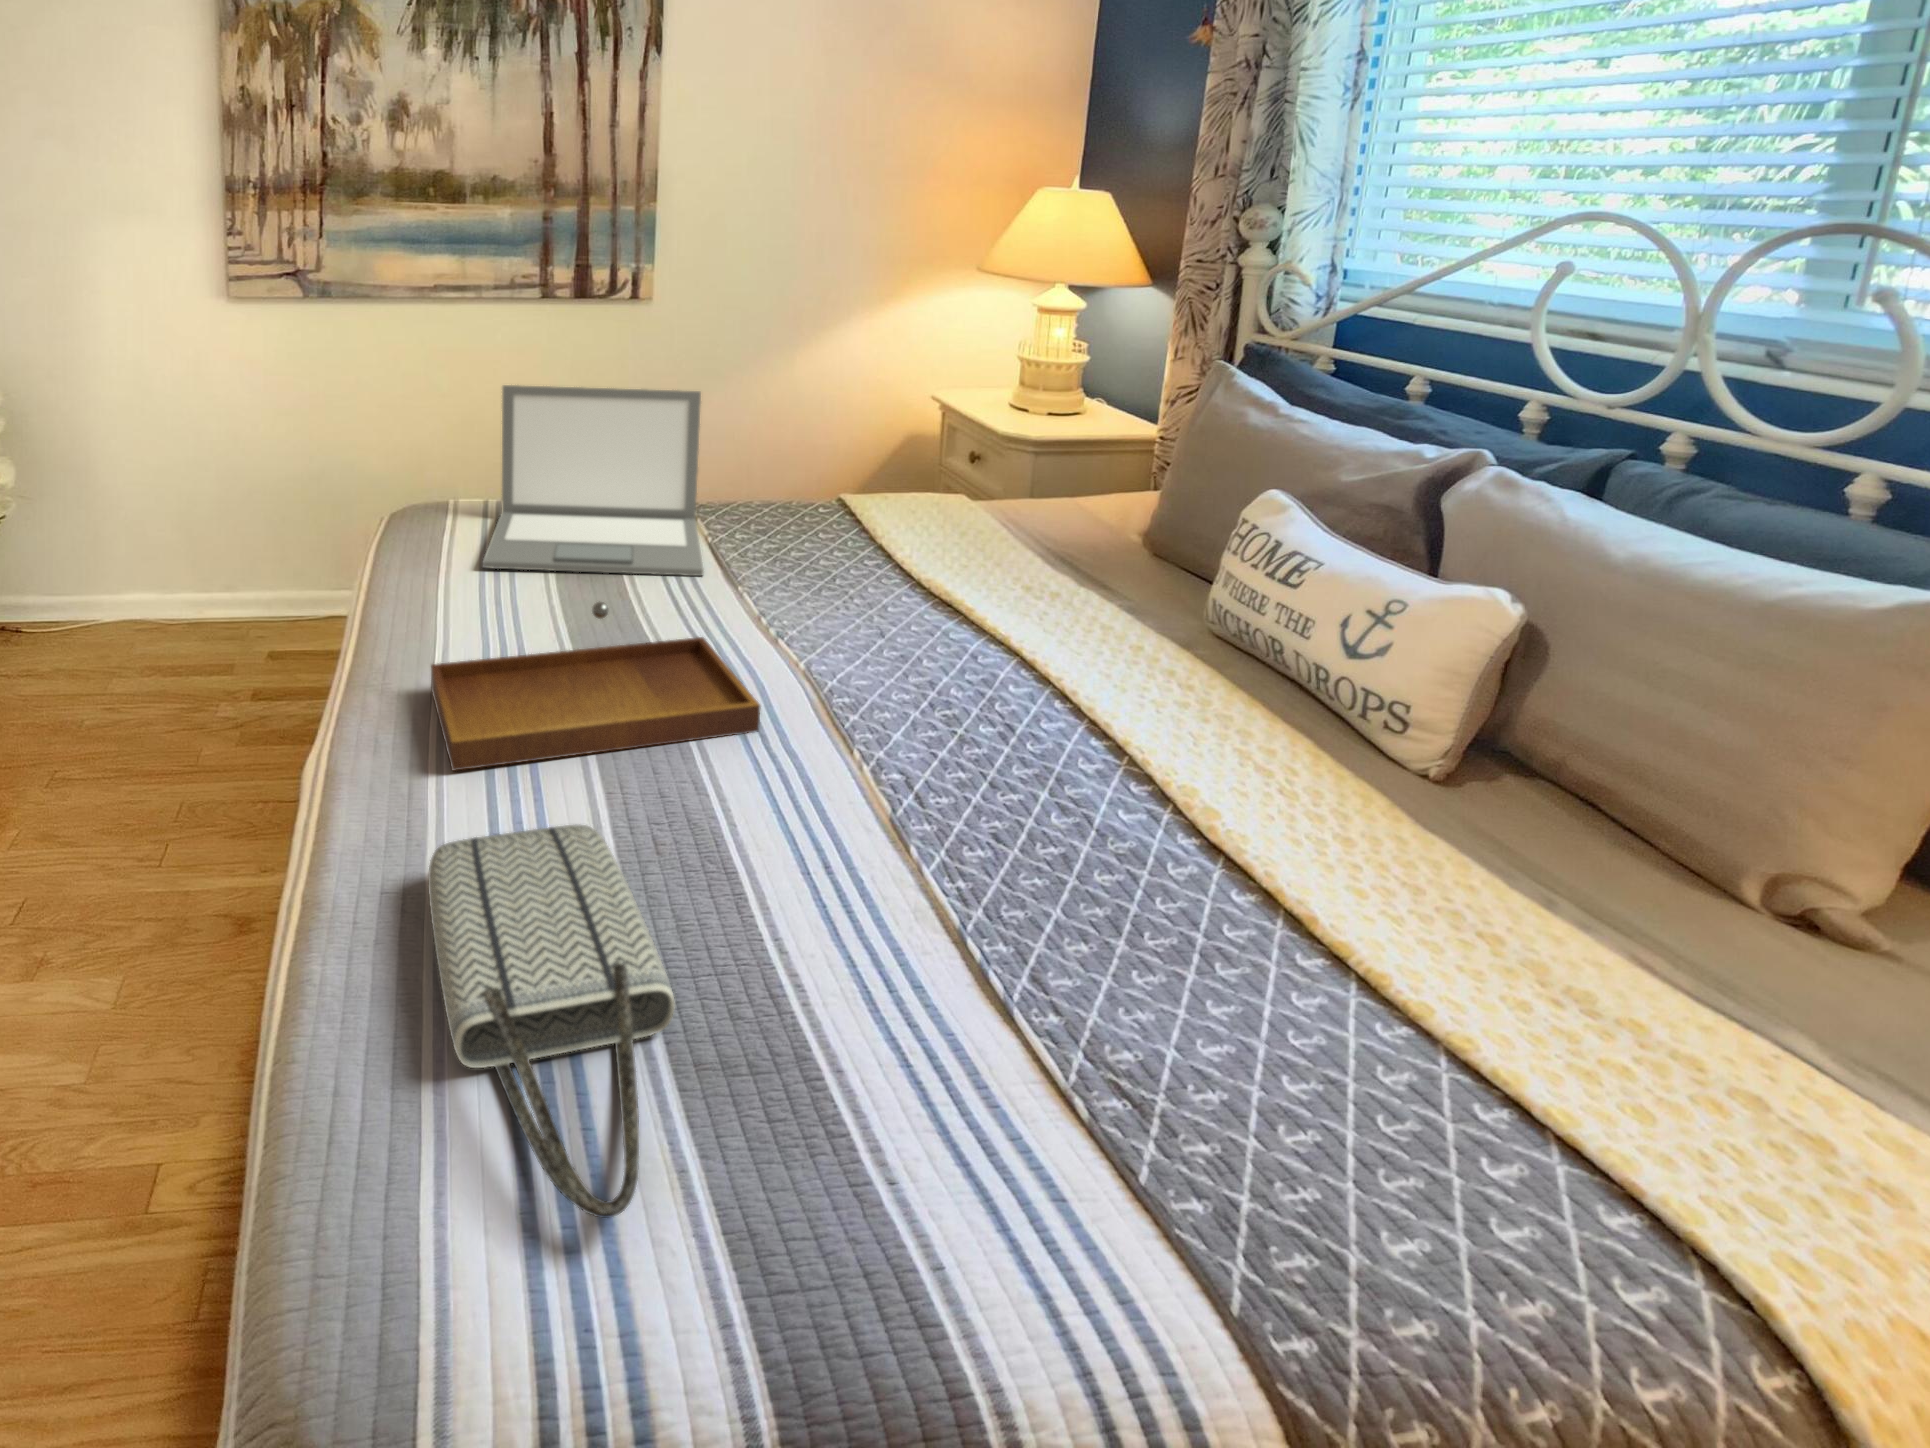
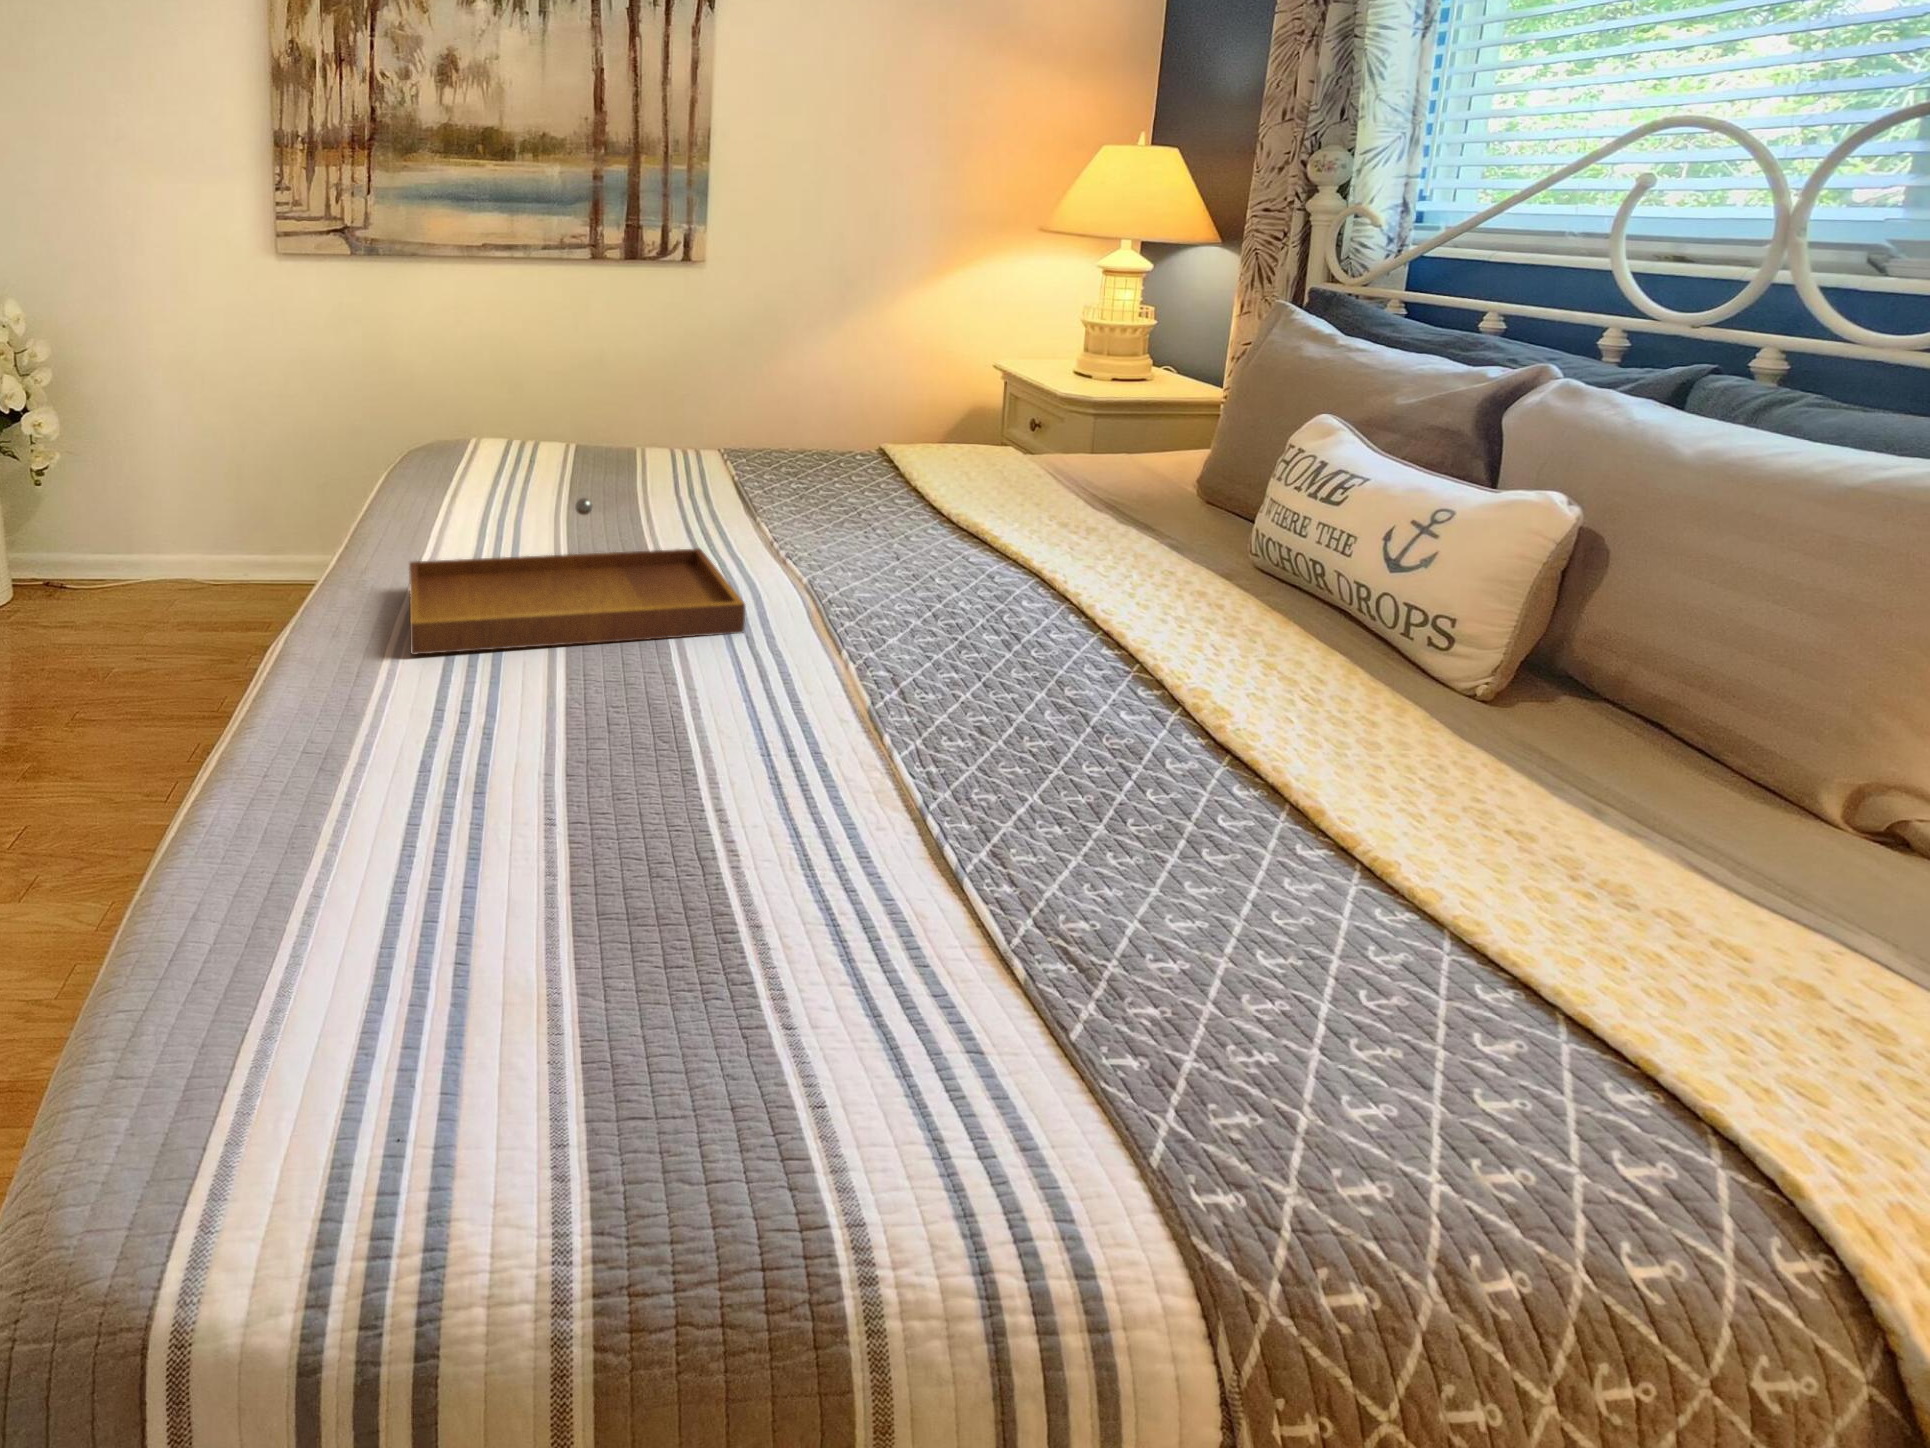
laptop: present [482,385,703,576] -> none [492,318,729,506]
tote bag: present [428,825,674,1218] -> none [334,693,582,1034]

